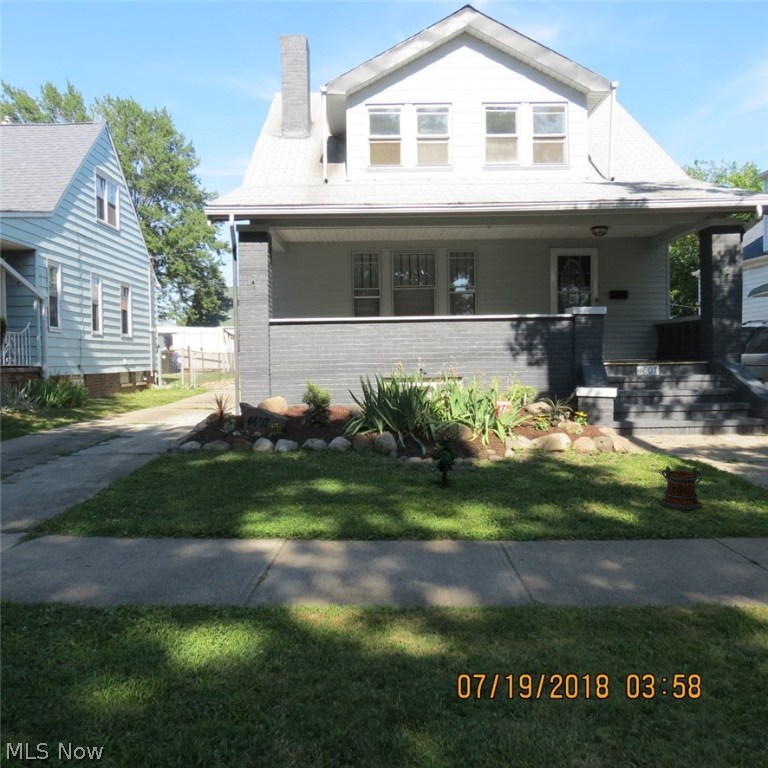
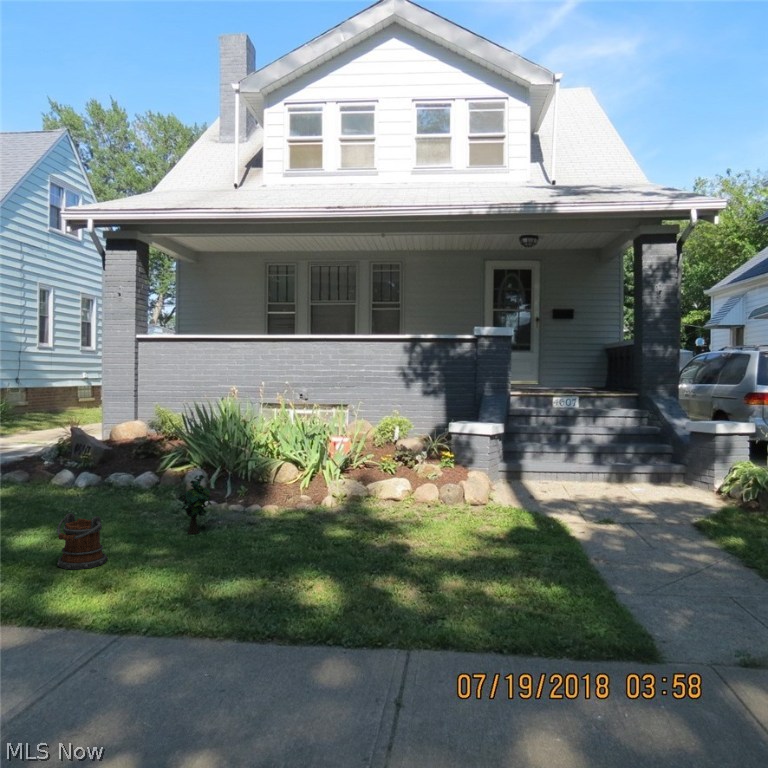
bucket: present [660,466,703,510] -> present [57,513,108,569]

